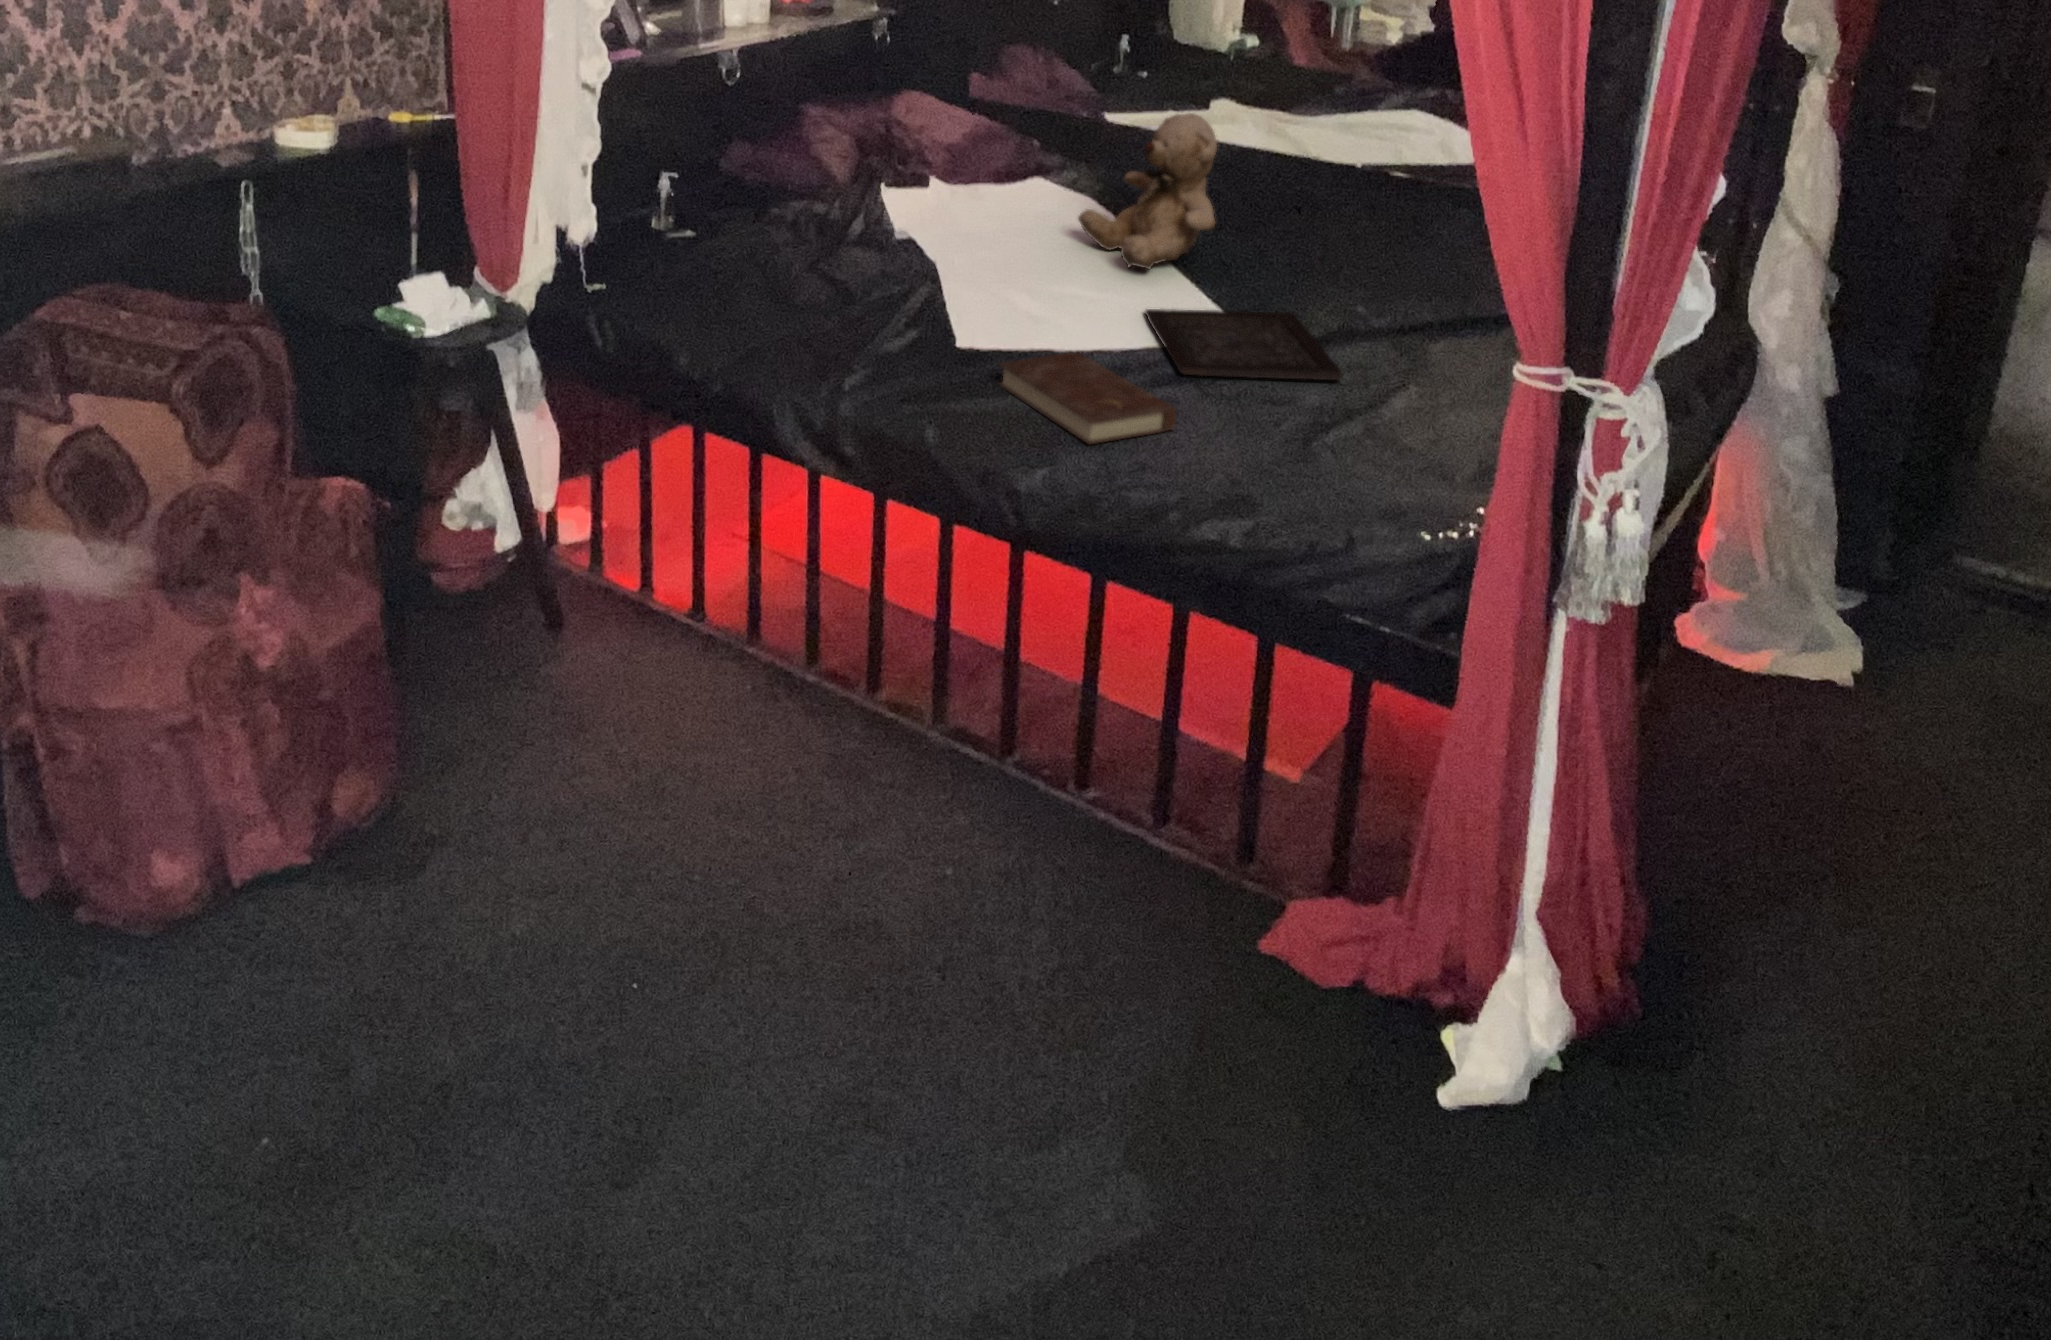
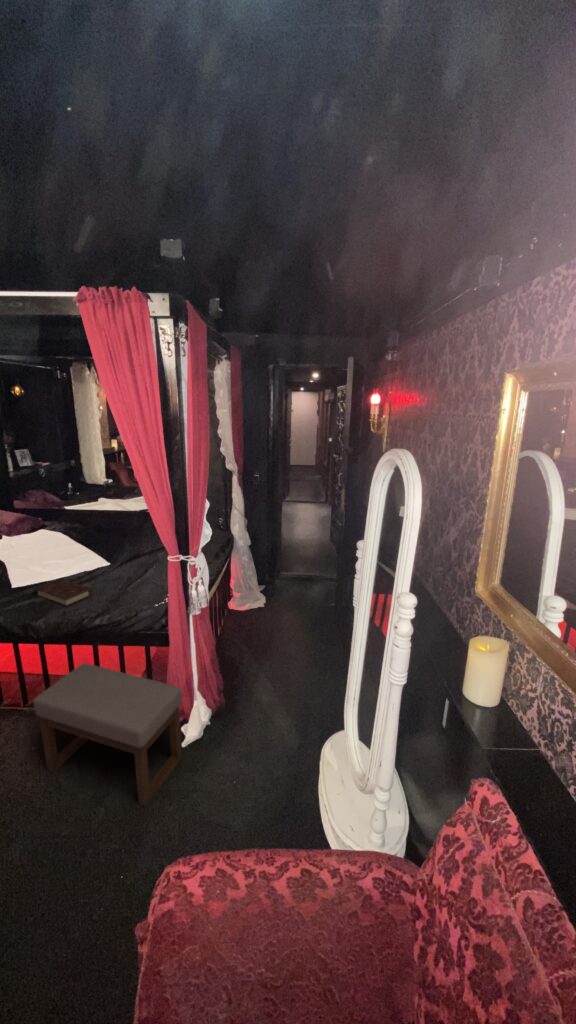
teddy bear: present [1078,113,1217,269] -> none [61,503,101,550]
tray: present [1145,309,1343,380] -> none [84,553,139,578]
ottoman: none [950,646,1466,1217] -> present [33,663,182,806]

